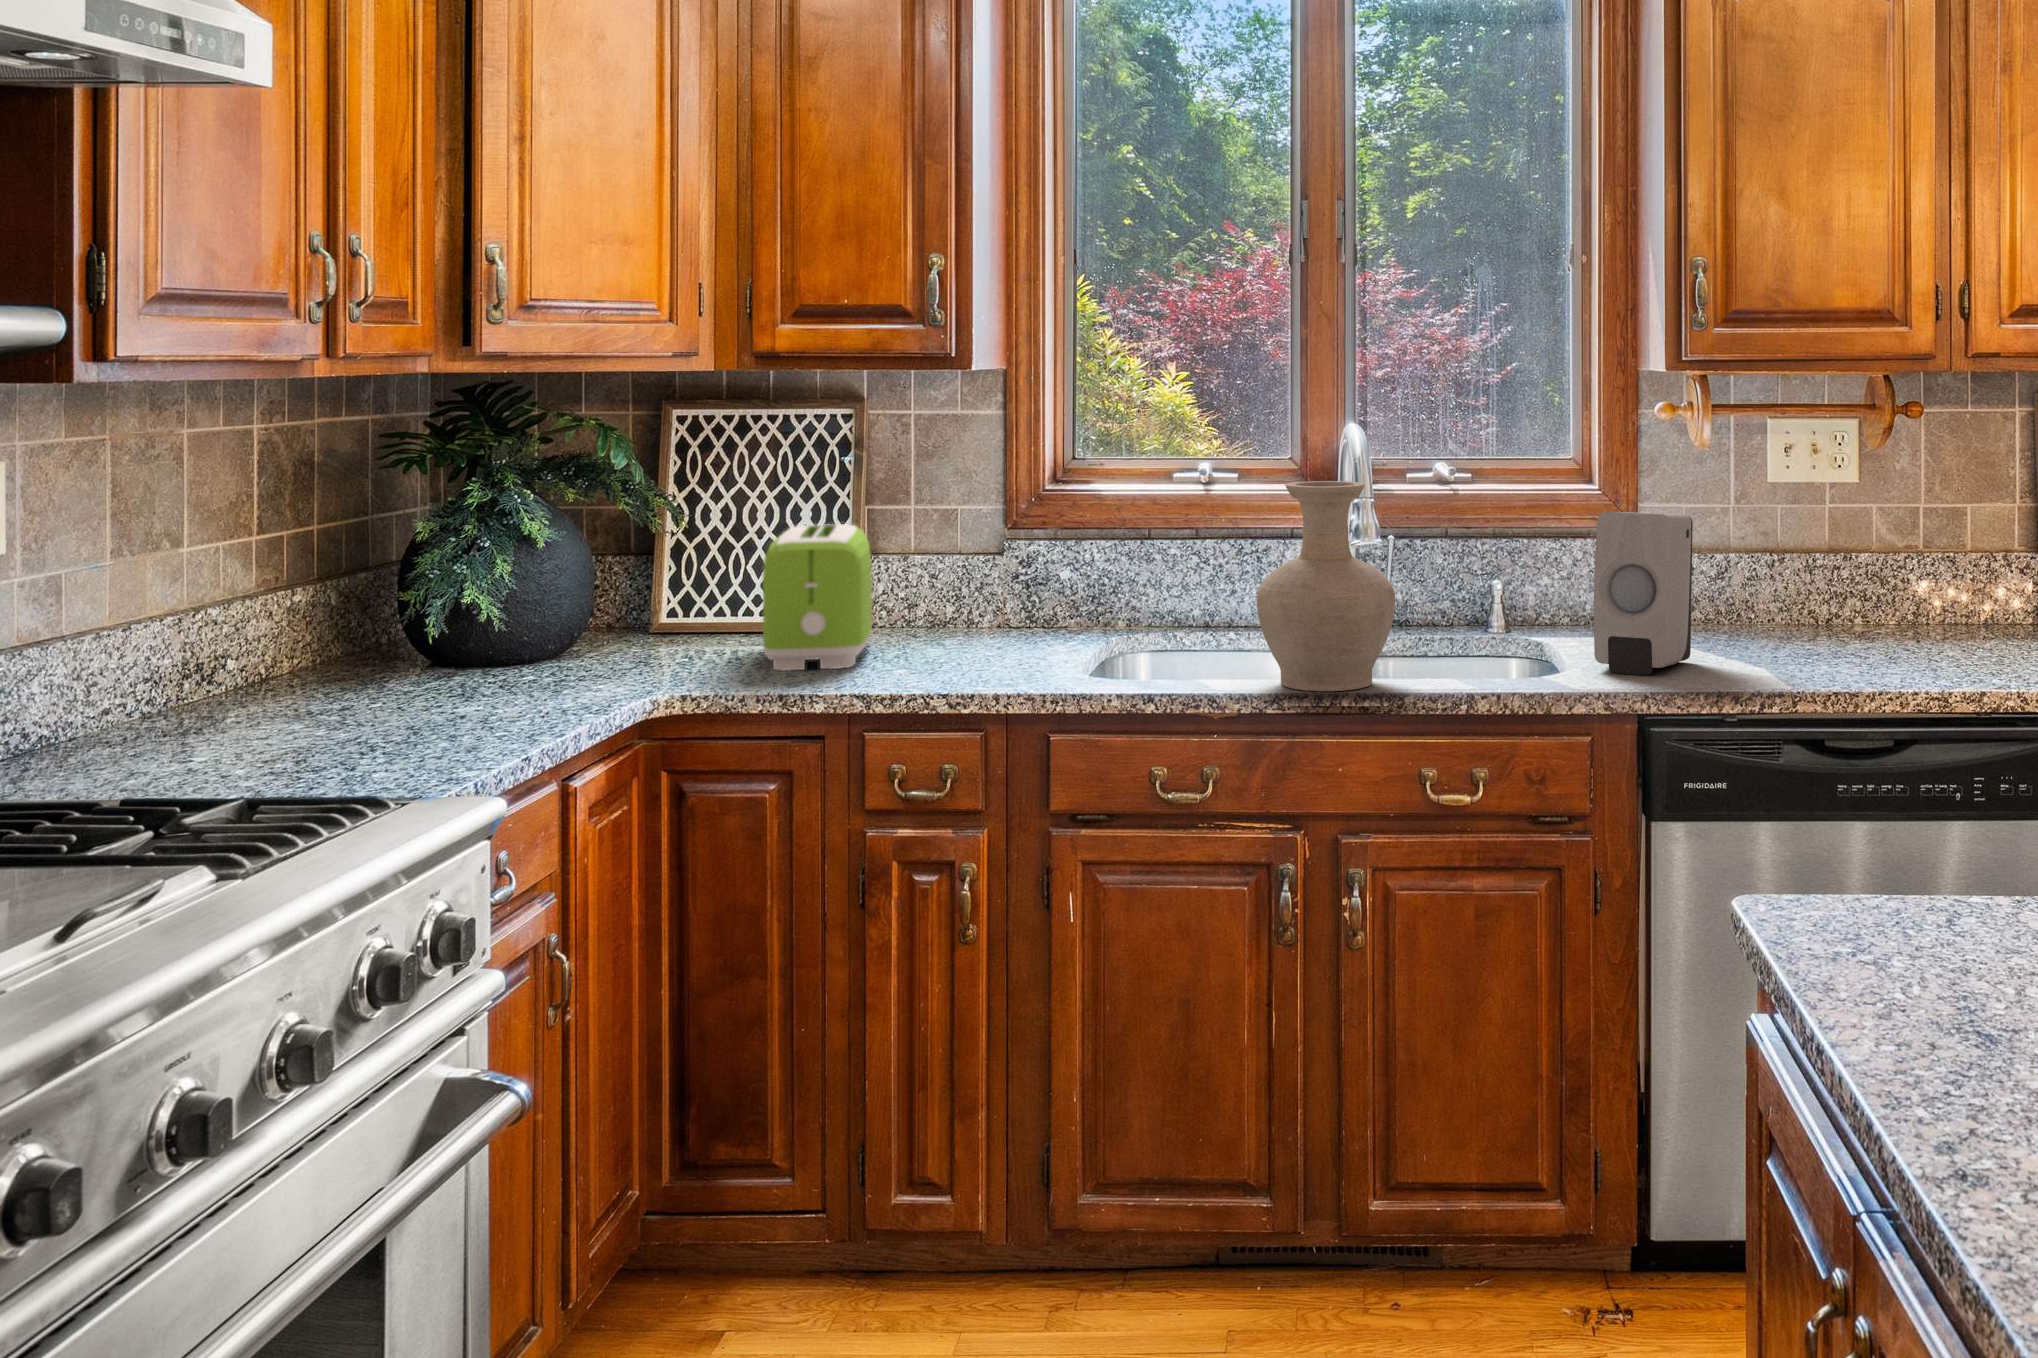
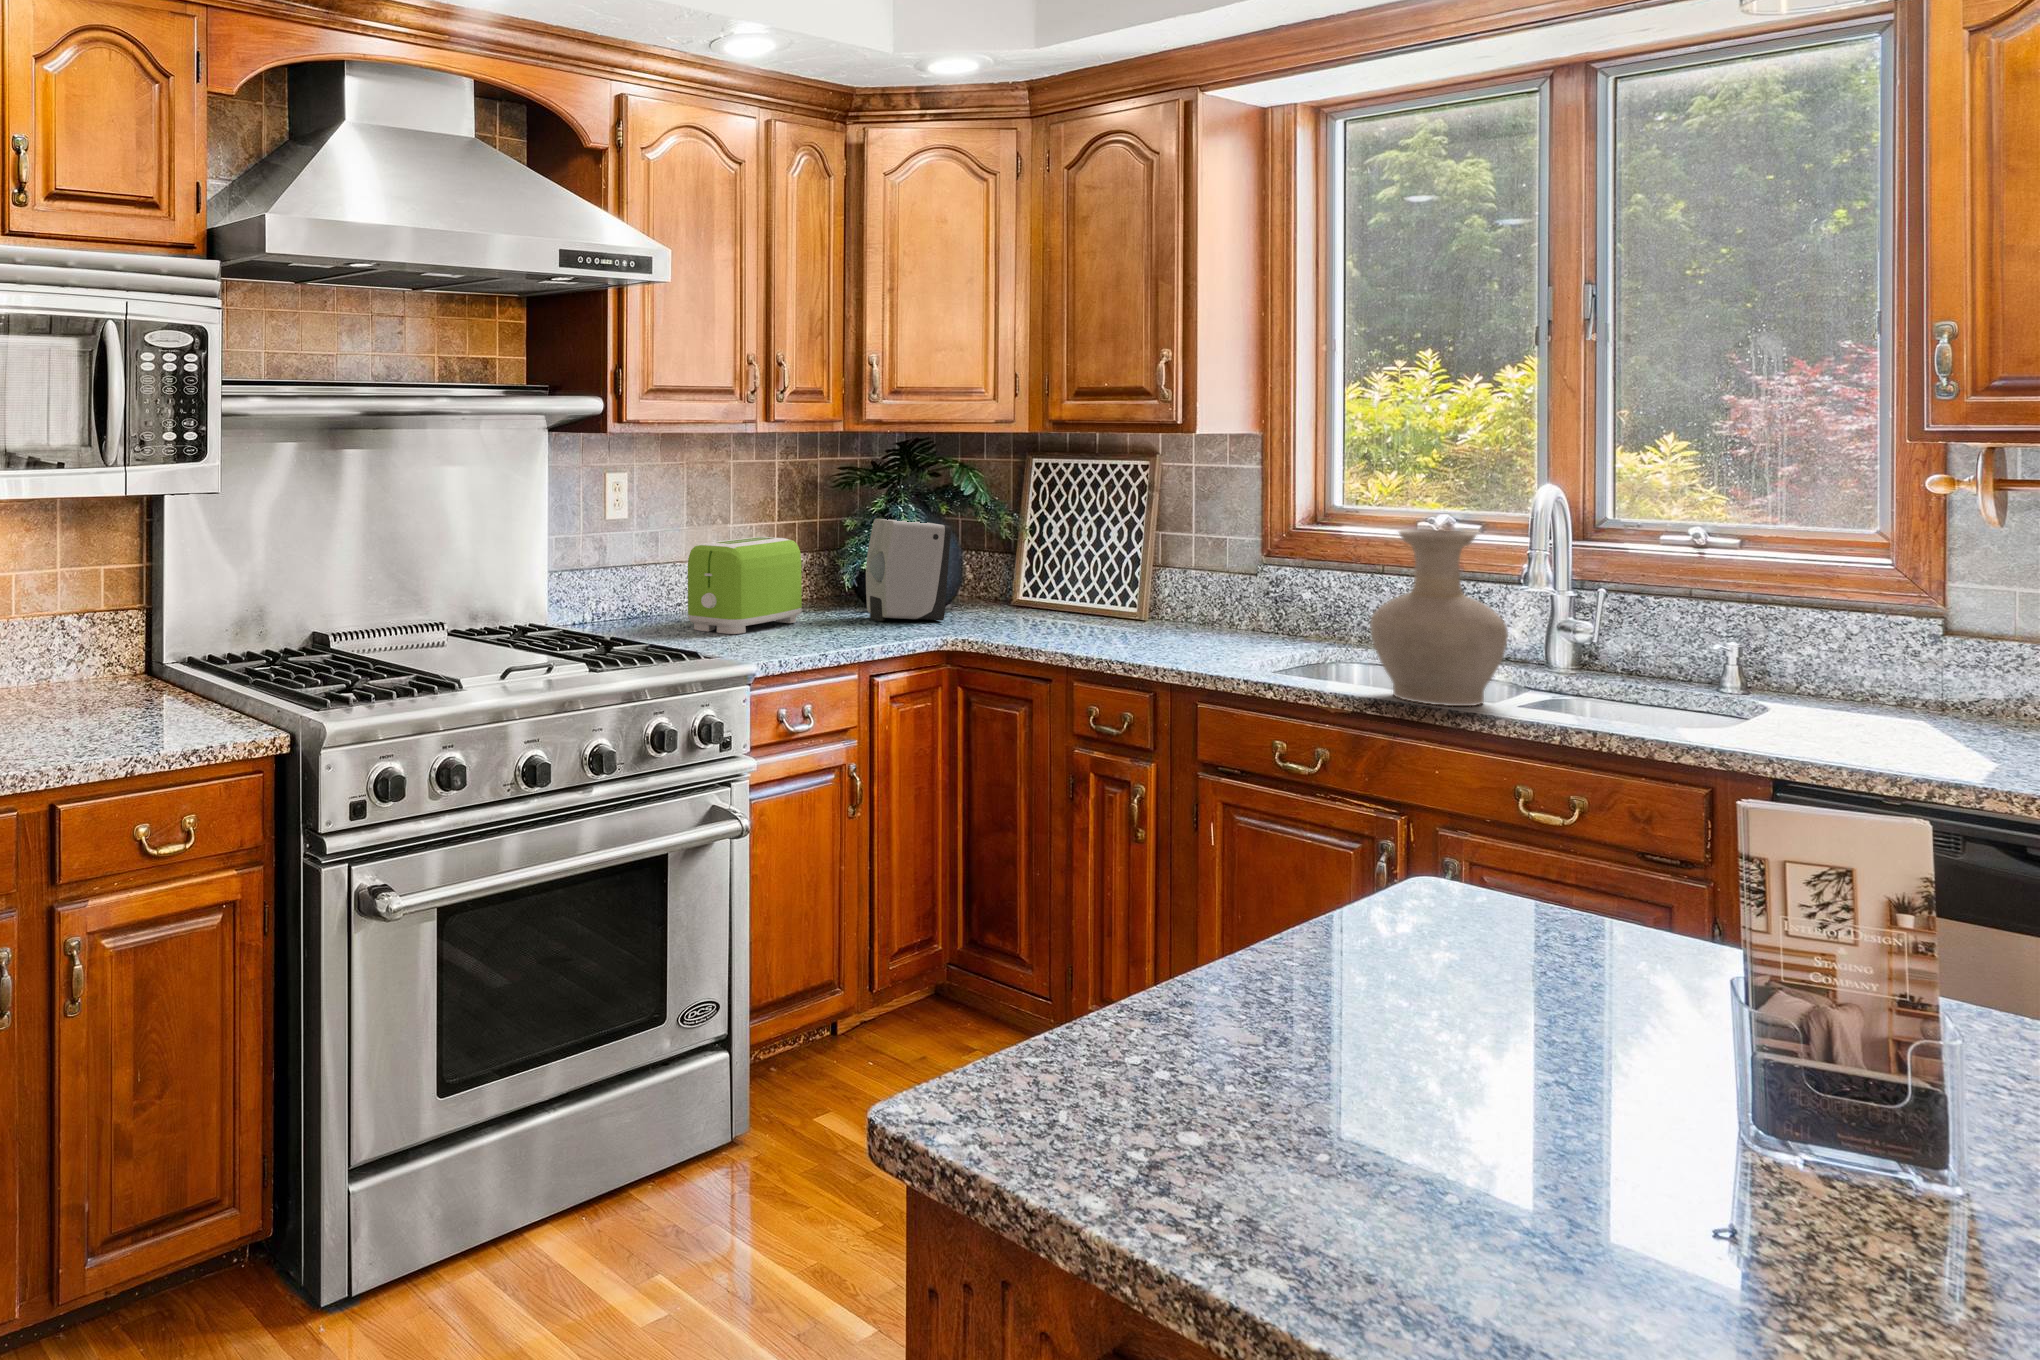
soap dispenser: present [1594,512,1693,675] -> present [866,519,951,621]
toaster: present [763,524,872,671] -> present [688,537,802,634]

